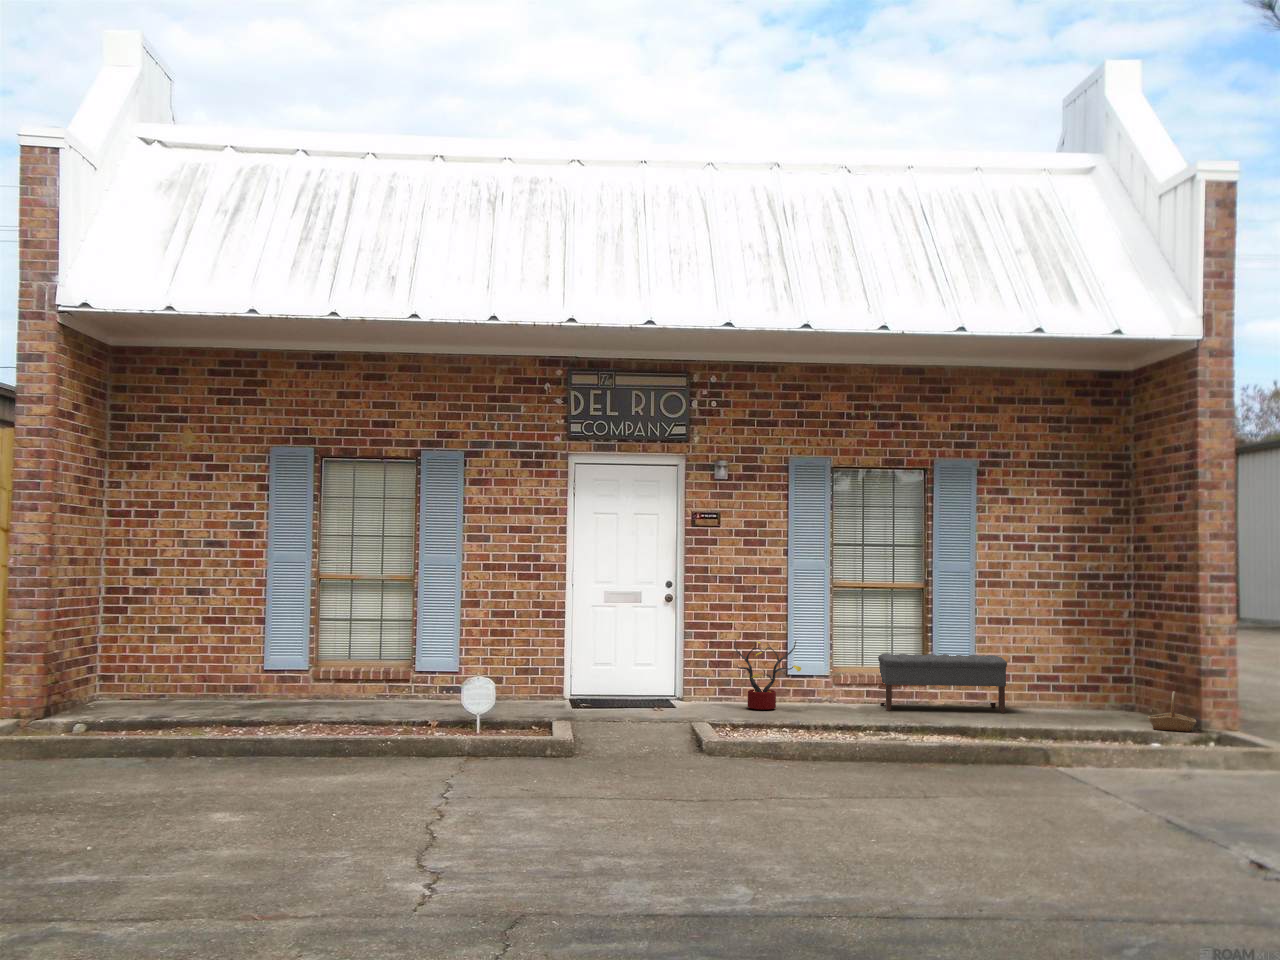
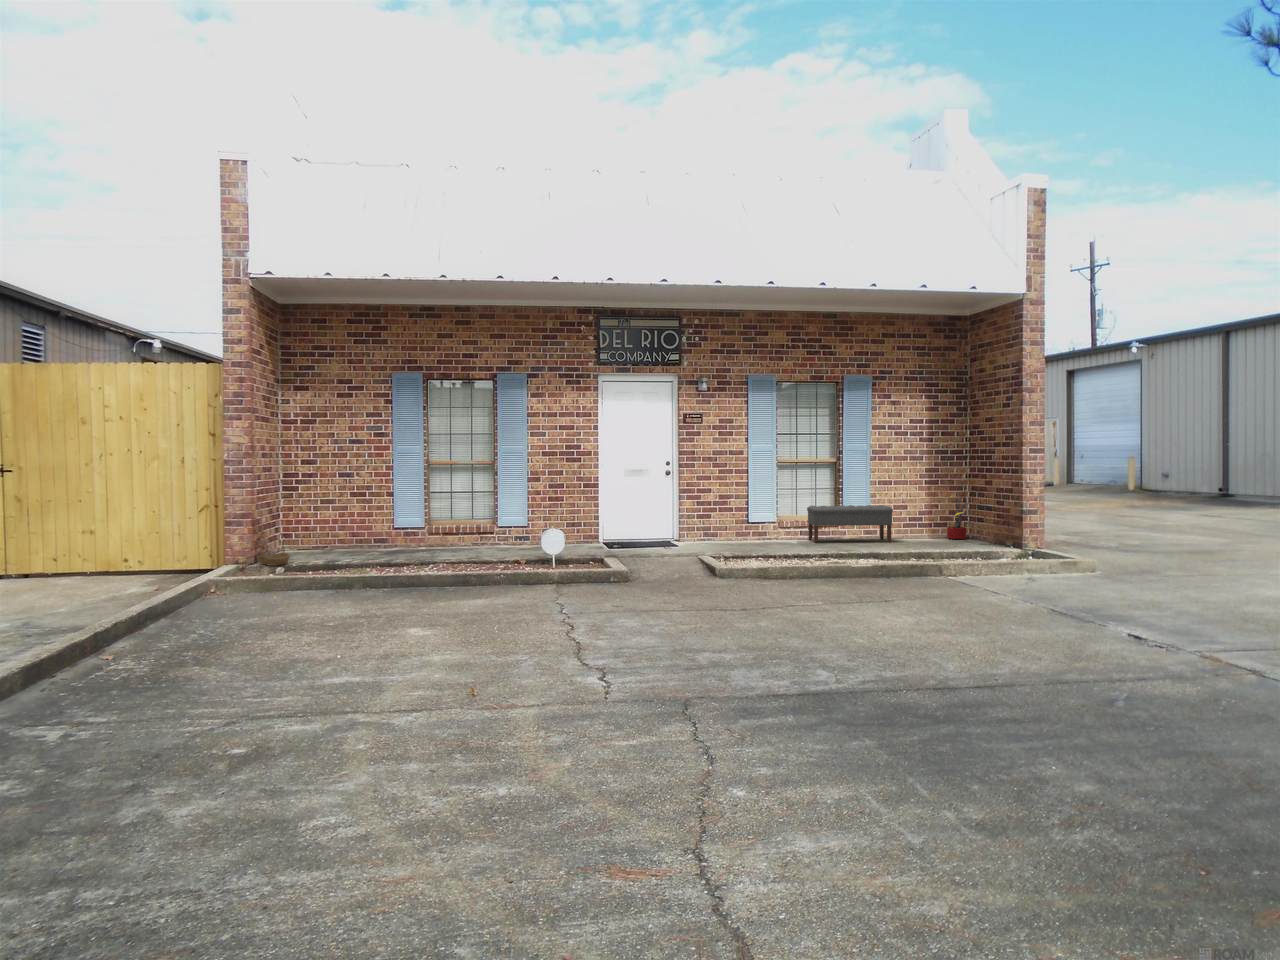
decorative plant: present [735,639,801,710] -> present [947,496,967,539]
basket: present [1148,691,1197,732] -> present [257,538,290,566]

